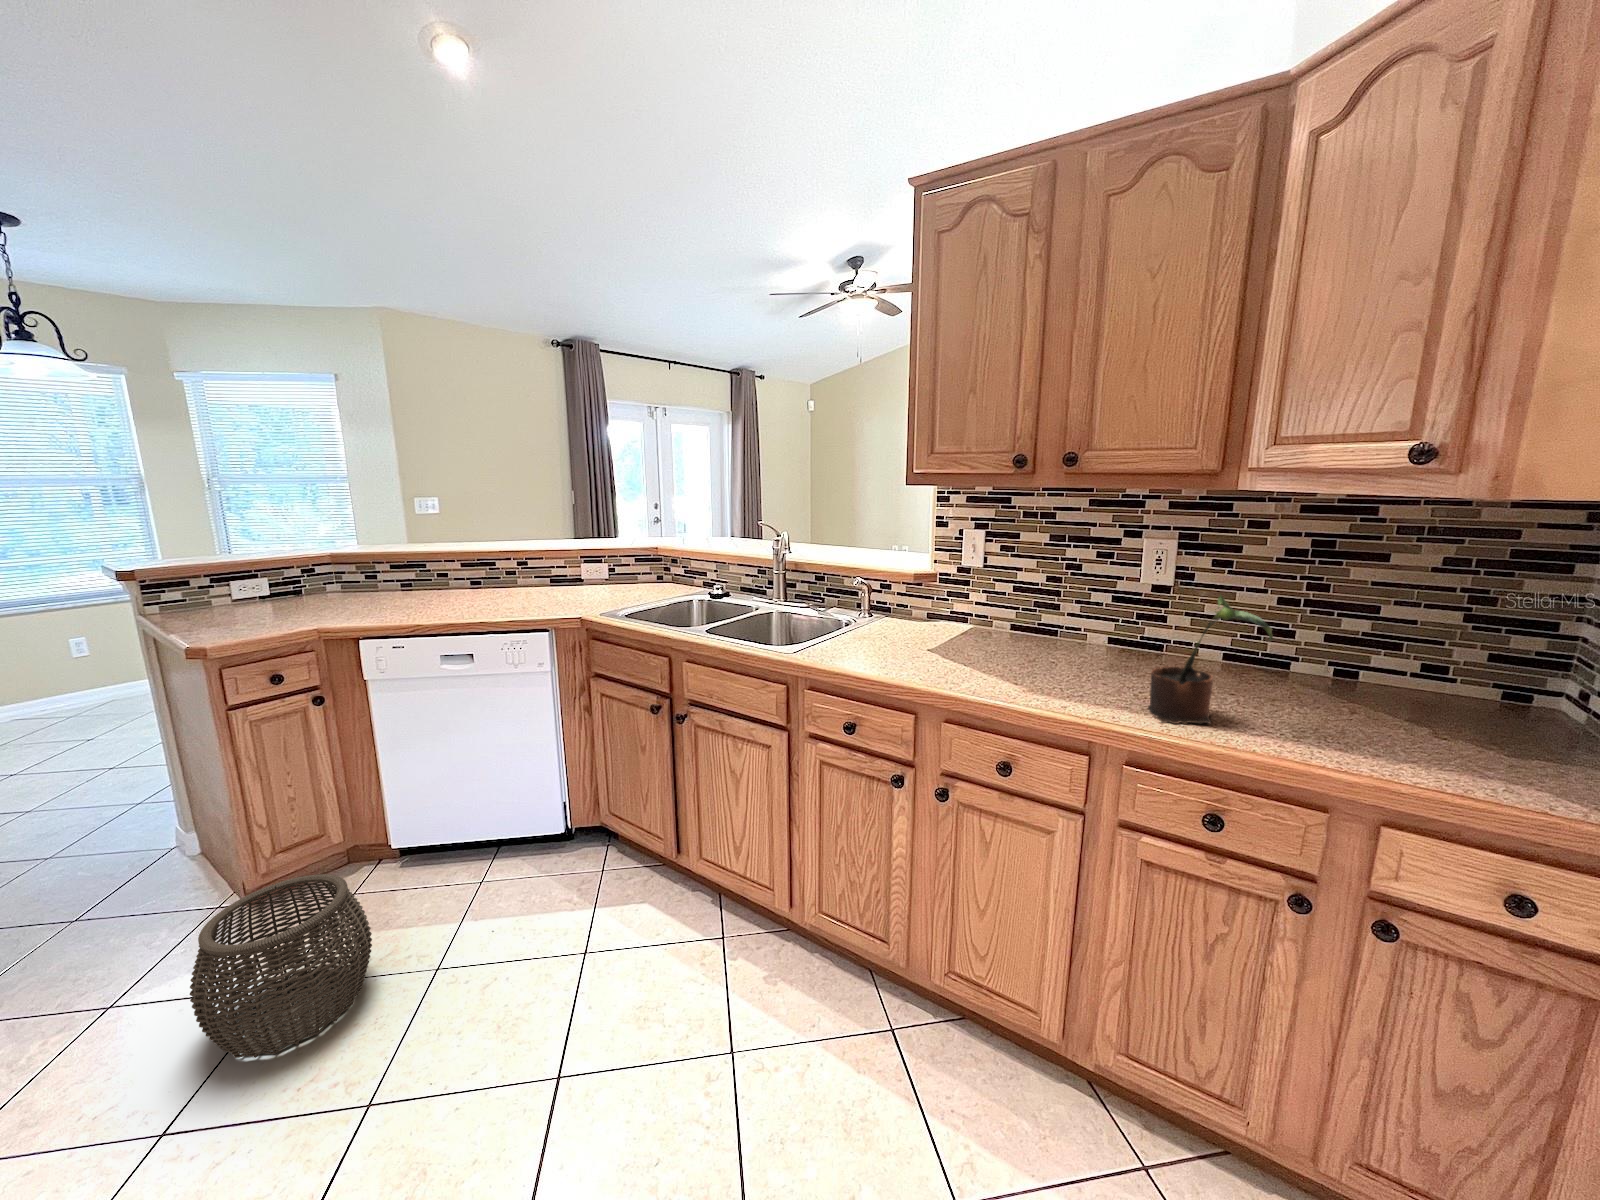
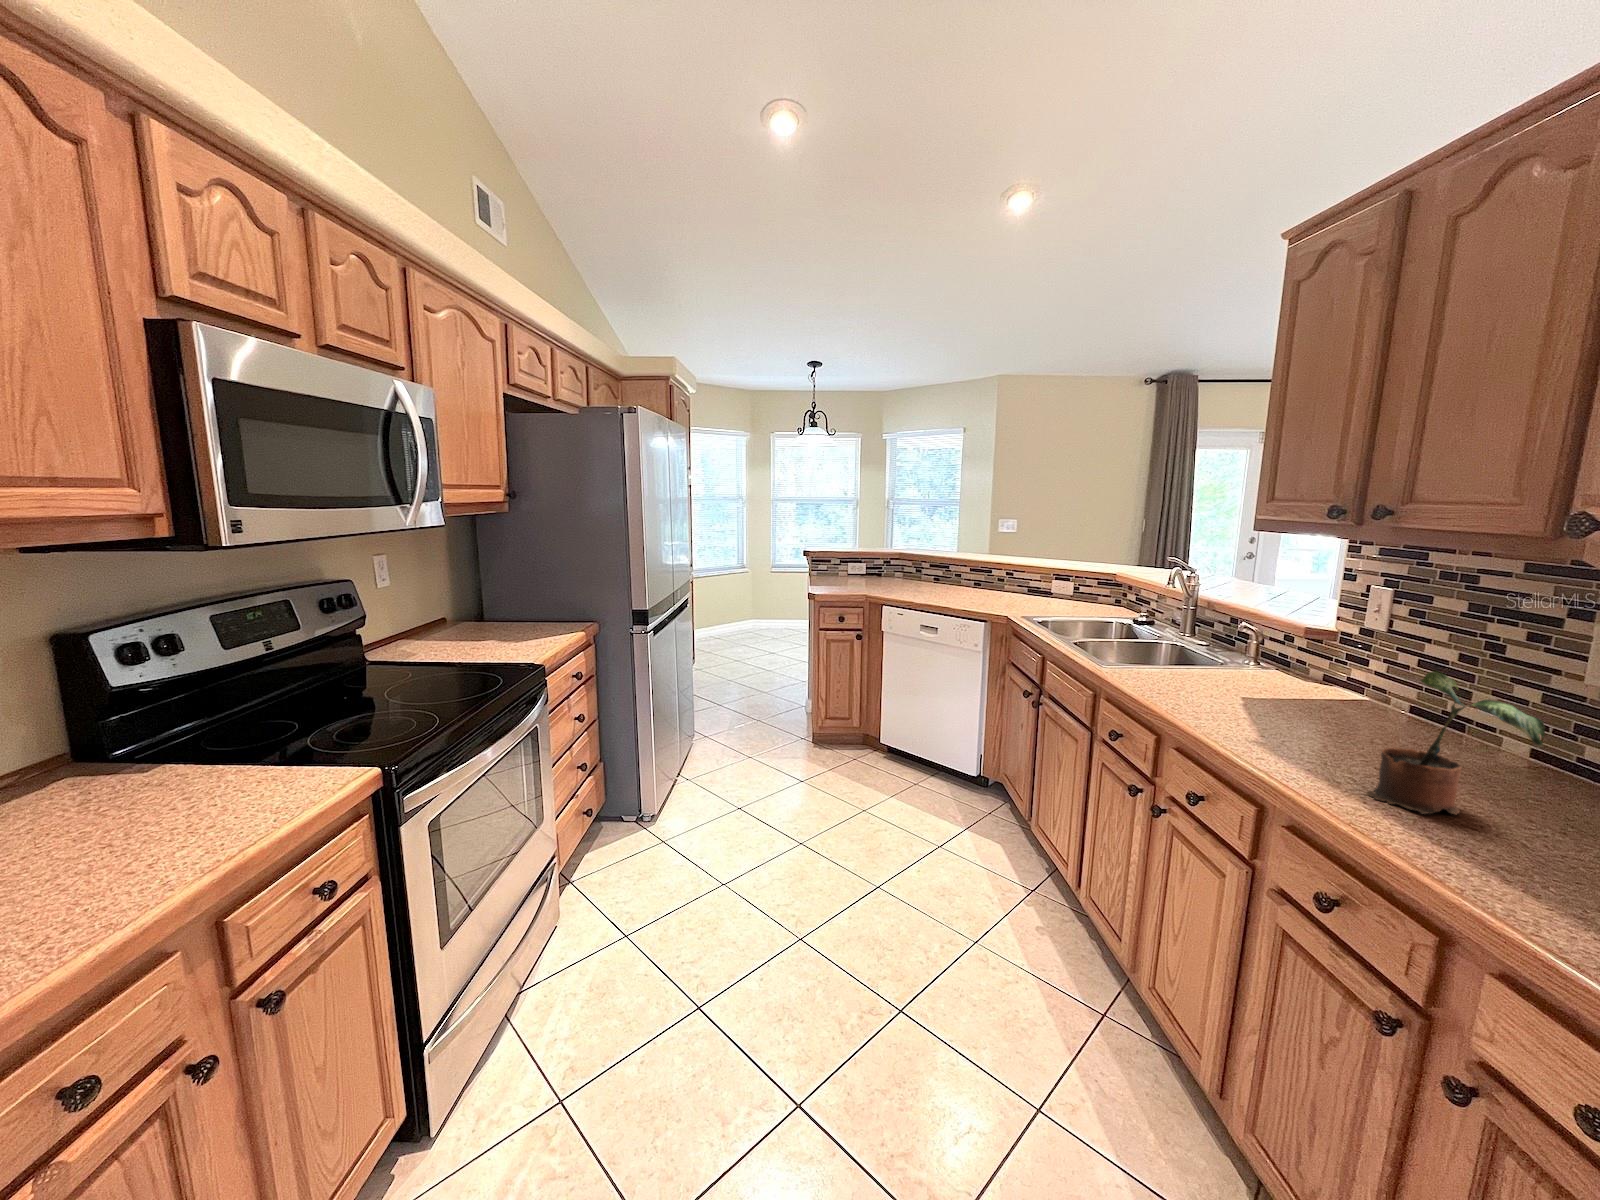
woven basket: present [190,874,372,1058] -> none [785,720,856,799]

